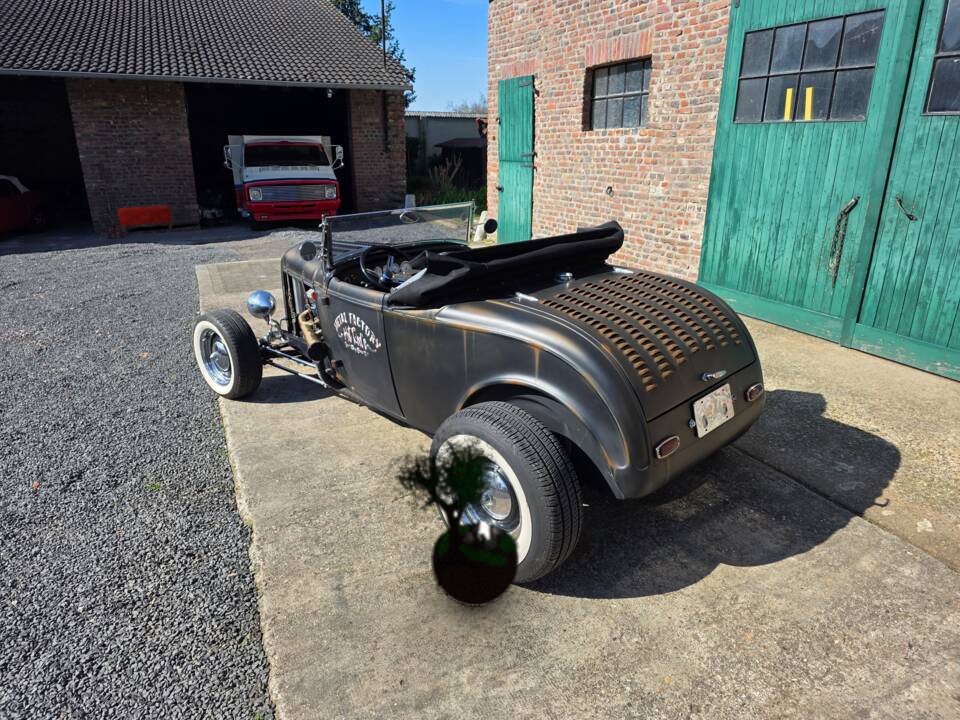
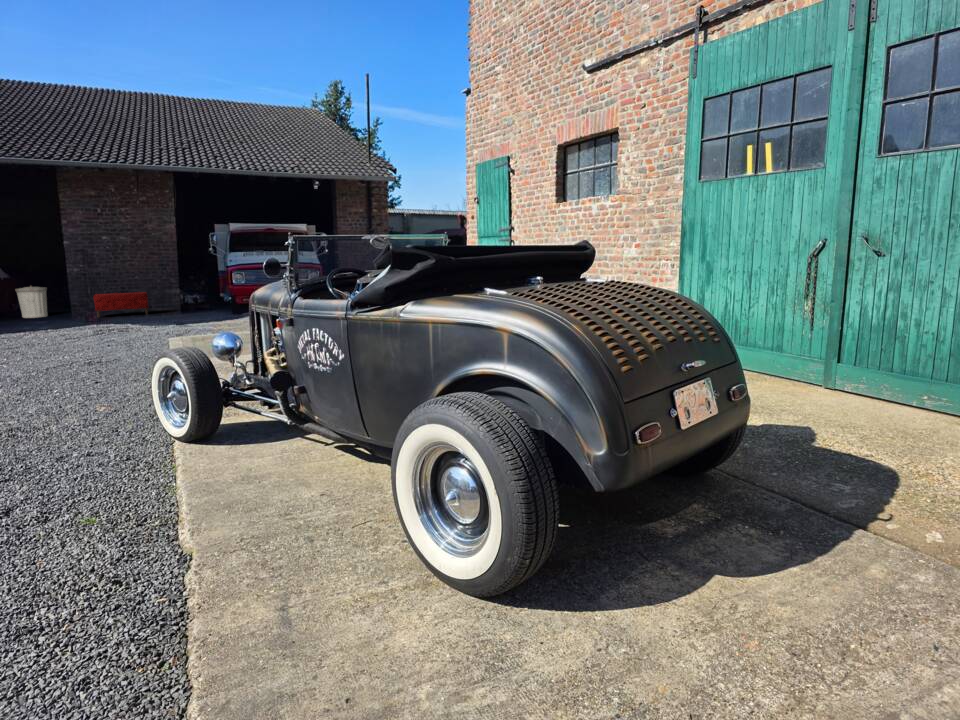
trash can: none [41,198,75,231] -> present [15,286,48,318]
potted tree: present [388,418,519,606] -> none [329,392,491,620]

